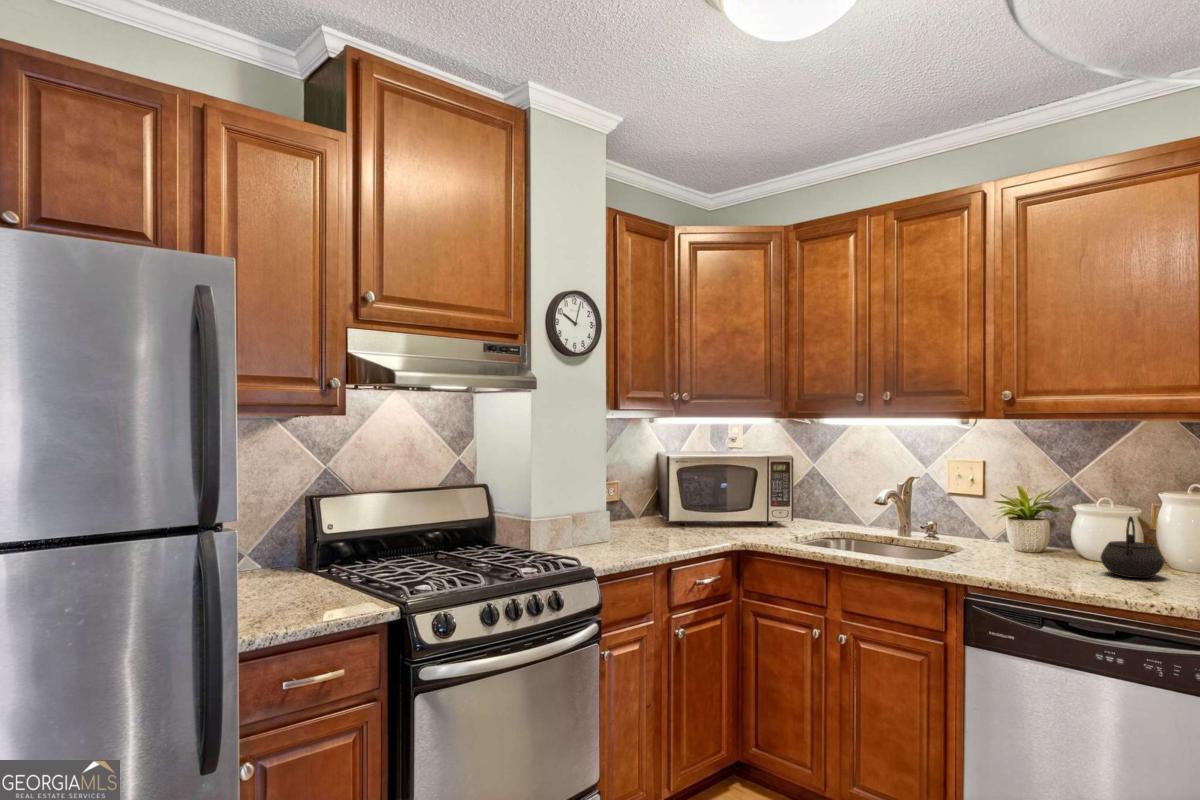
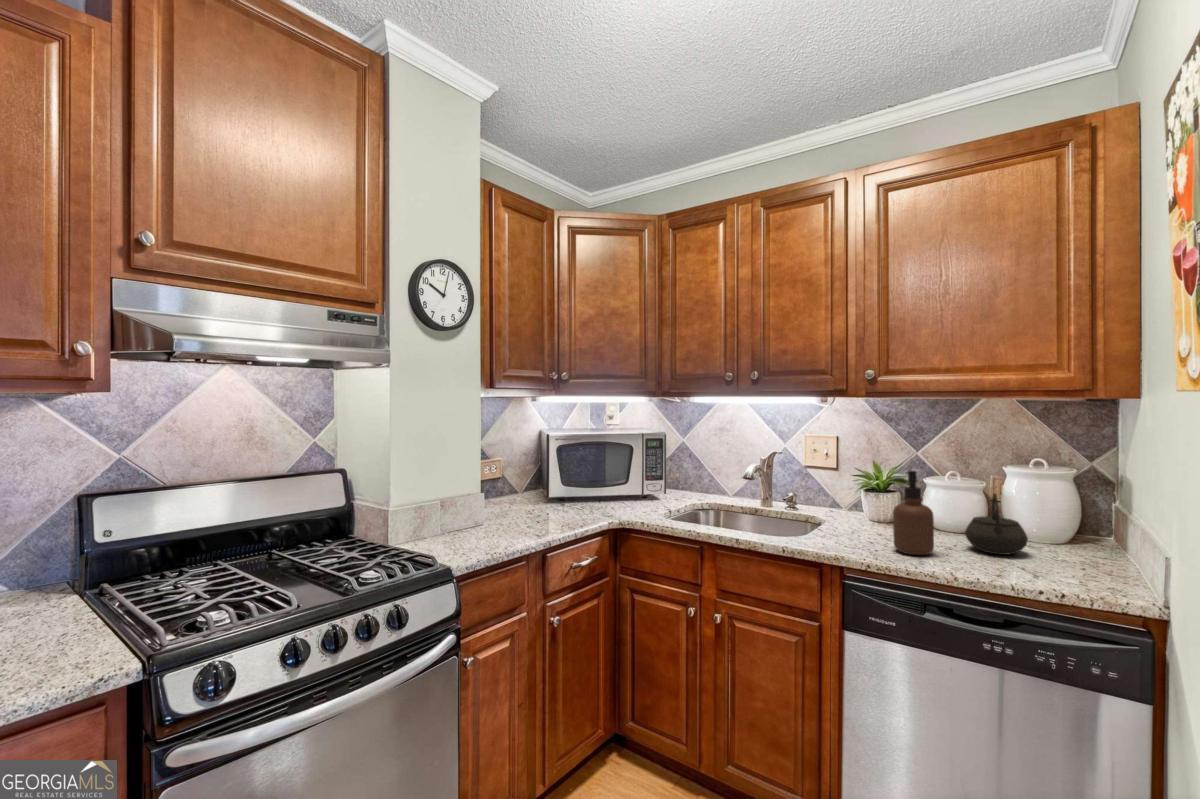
soap dispenser: none [1021,492,1062,576] -> present [893,471,934,555]

